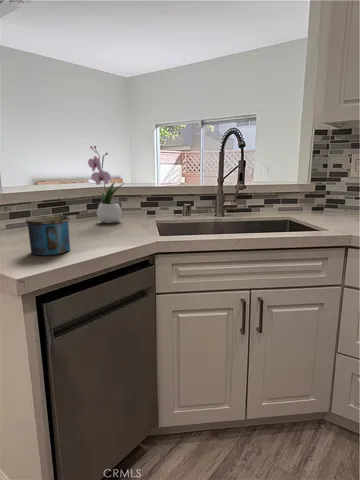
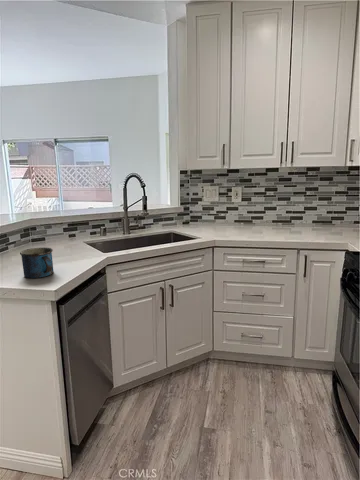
flower arrangement: present [88,146,122,223] -> none [26,188,57,248]

